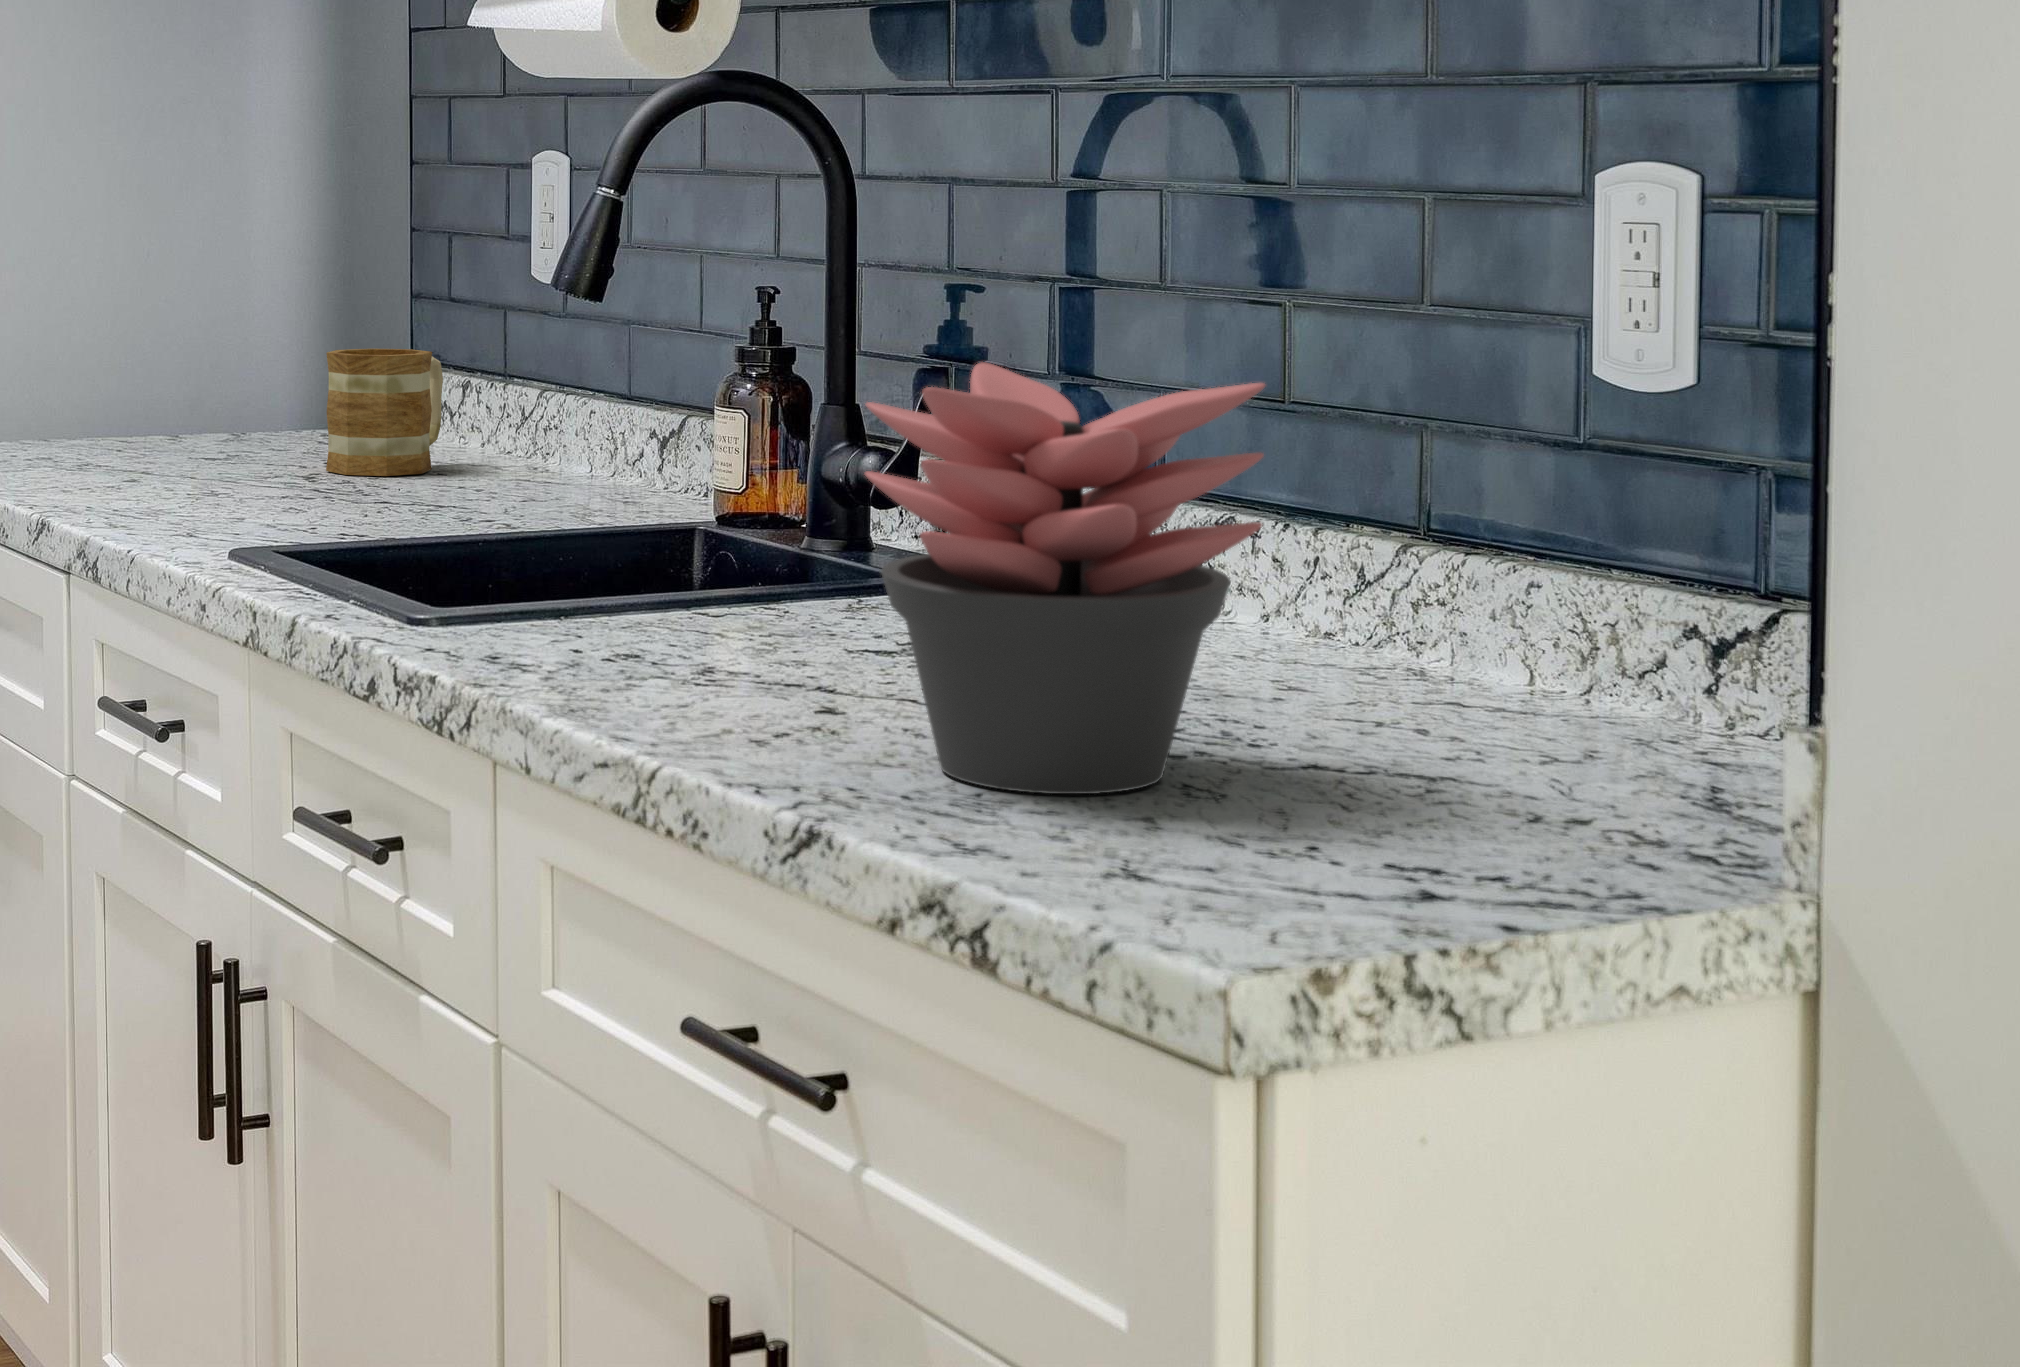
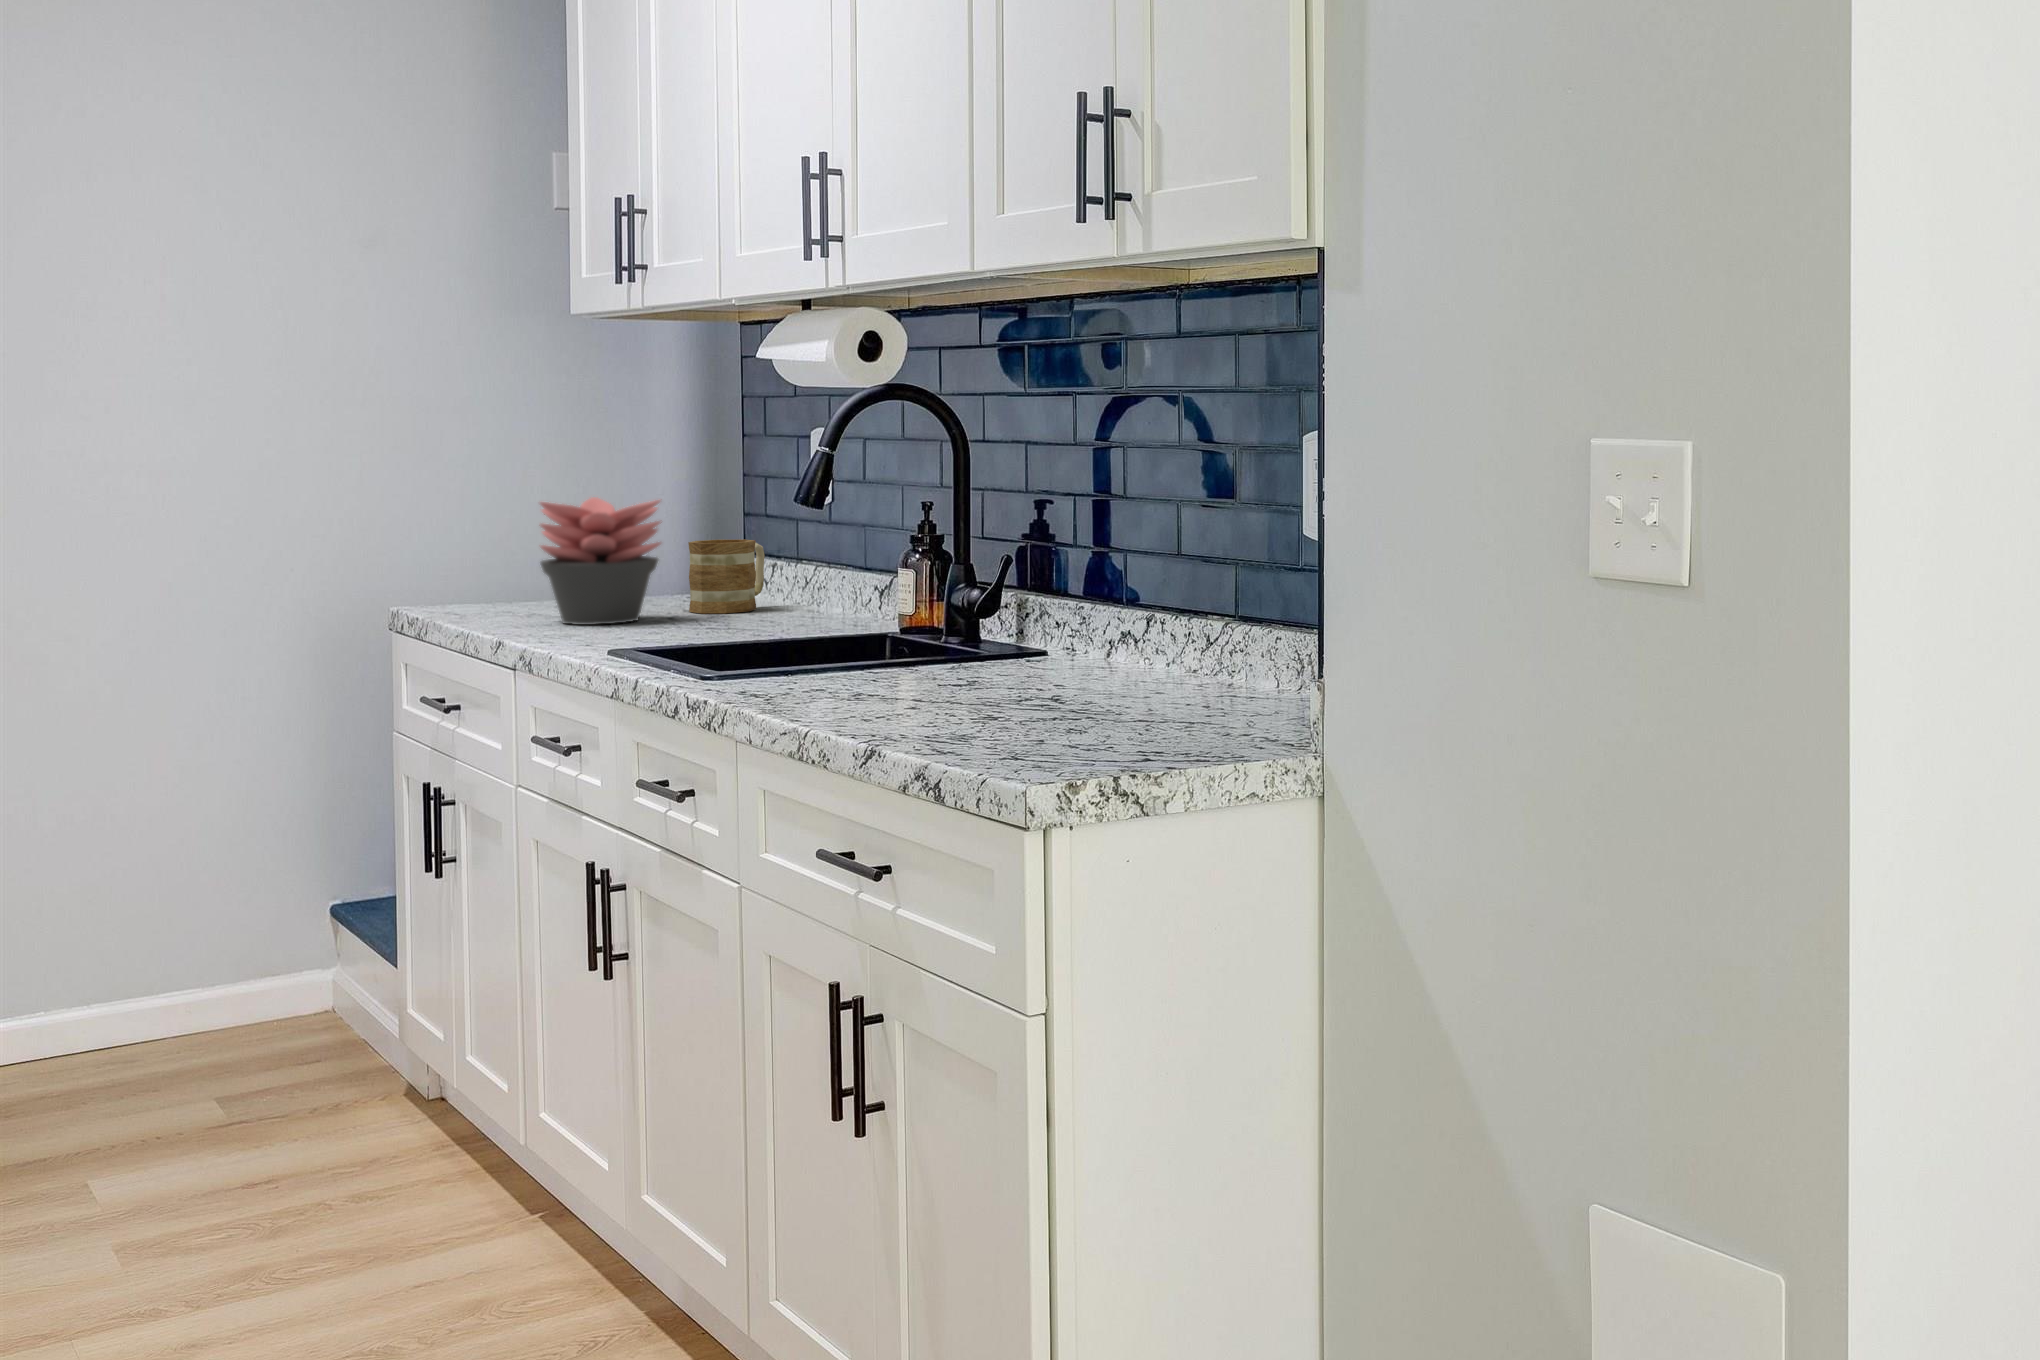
succulent plant: present [865,363,1265,794] -> present [540,497,662,625]

